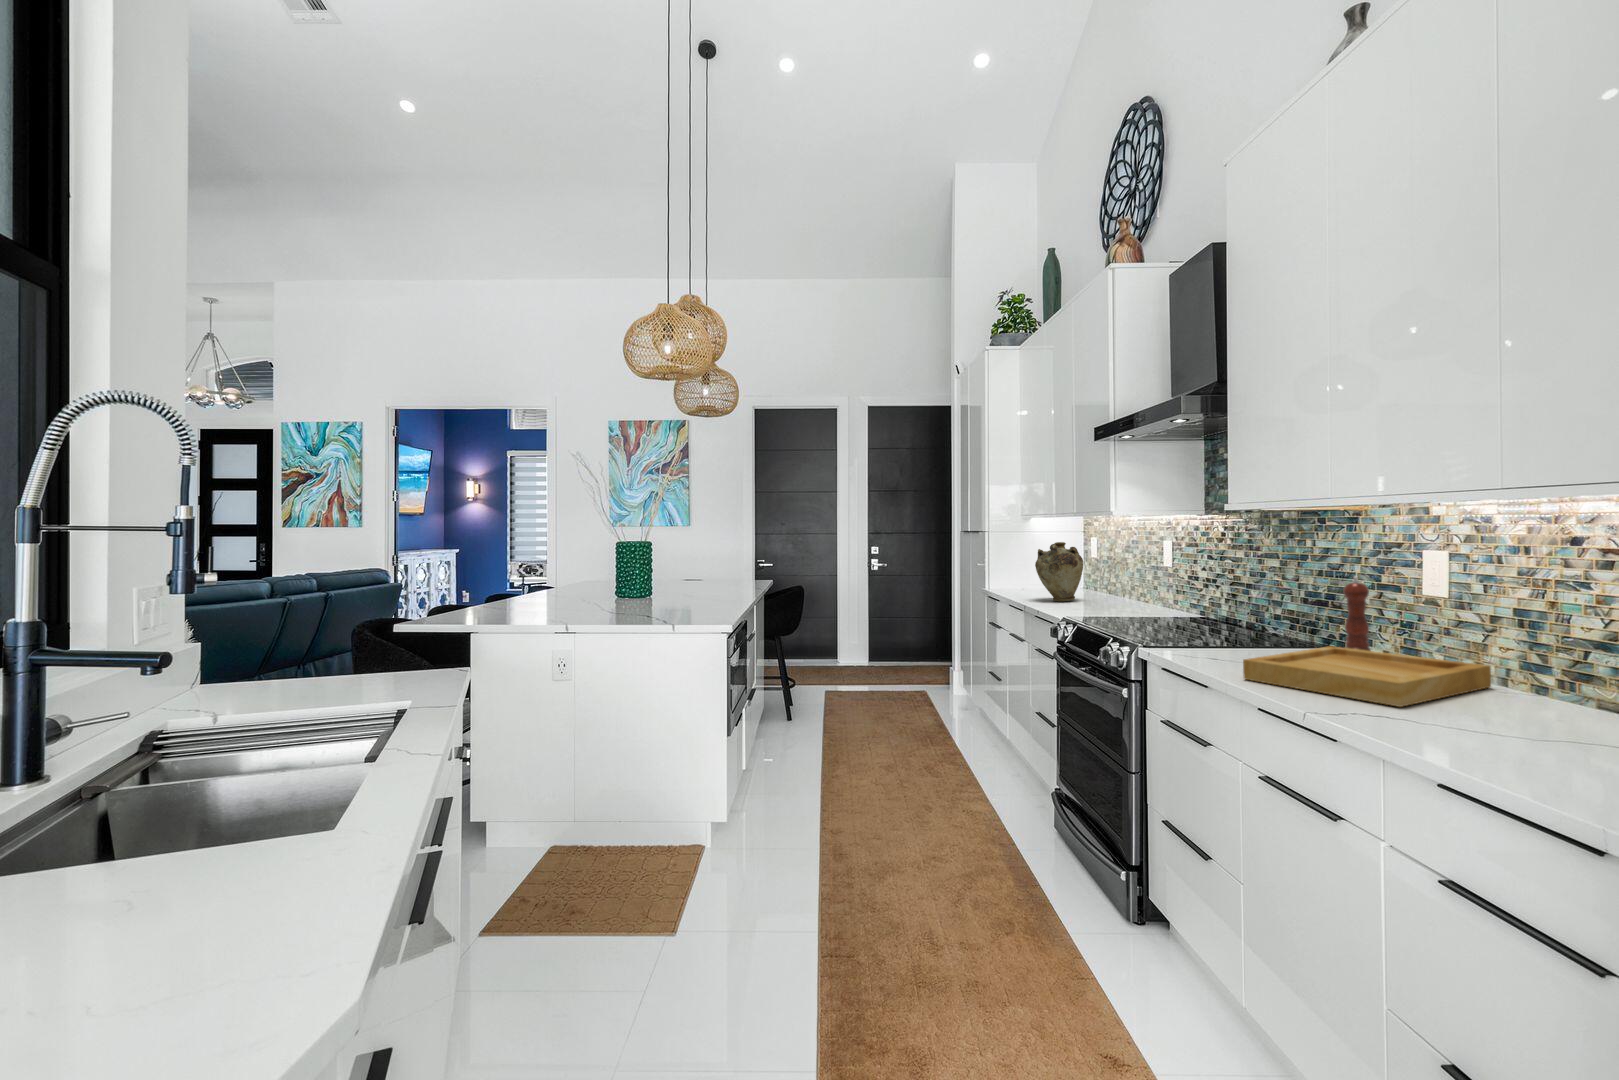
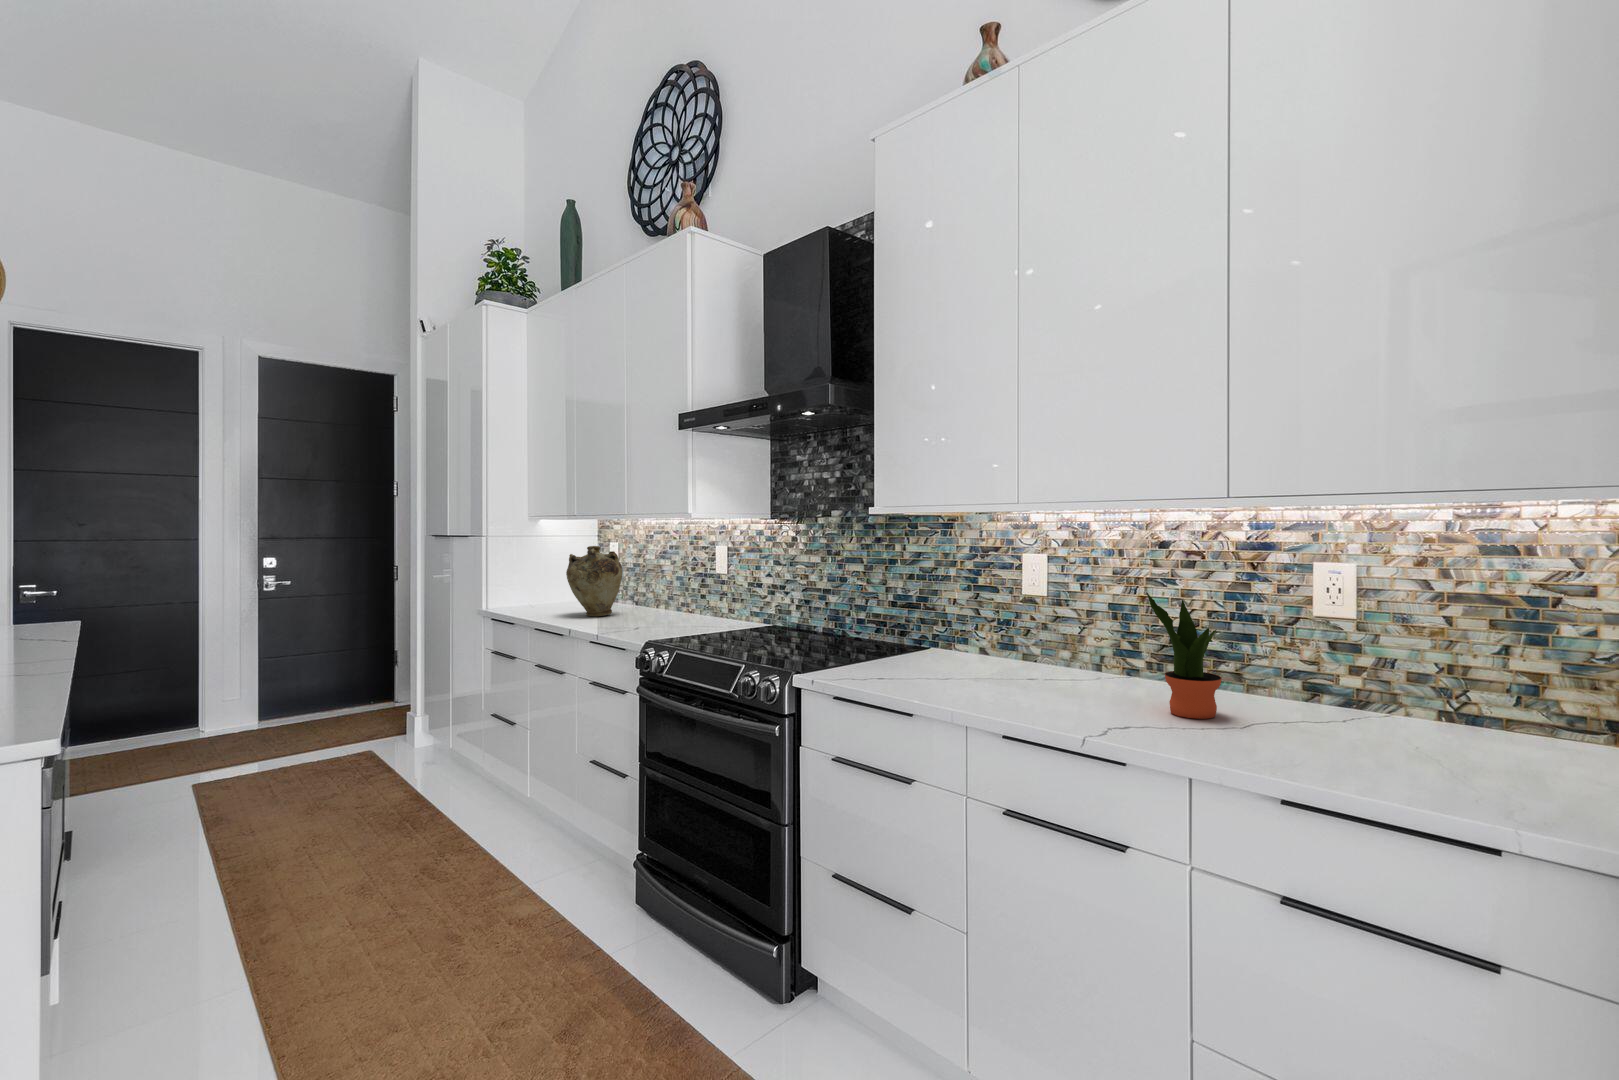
pepper mill: present [1343,577,1371,651] -> none [953,578,974,659]
potted plant: none [1455,594,1563,736] -> present [1146,592,1222,719]
tray: present [1243,646,1491,707] -> none [925,648,1094,705]

